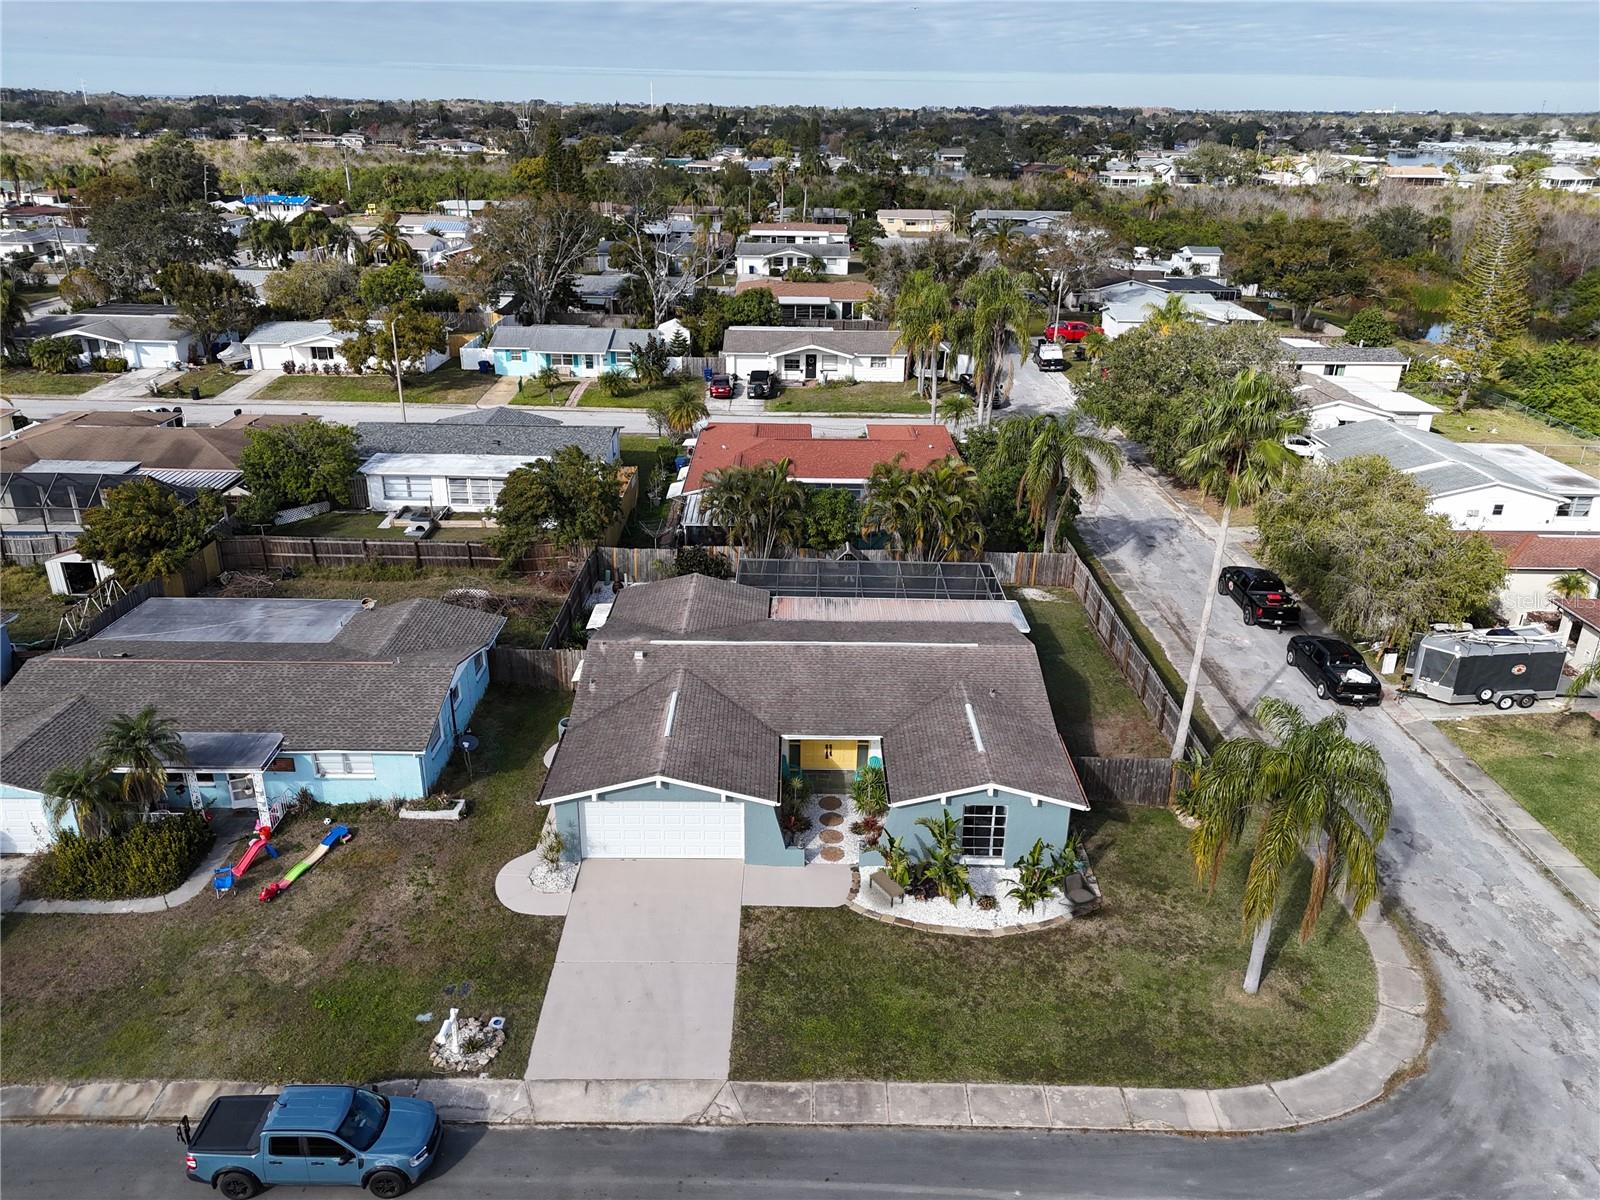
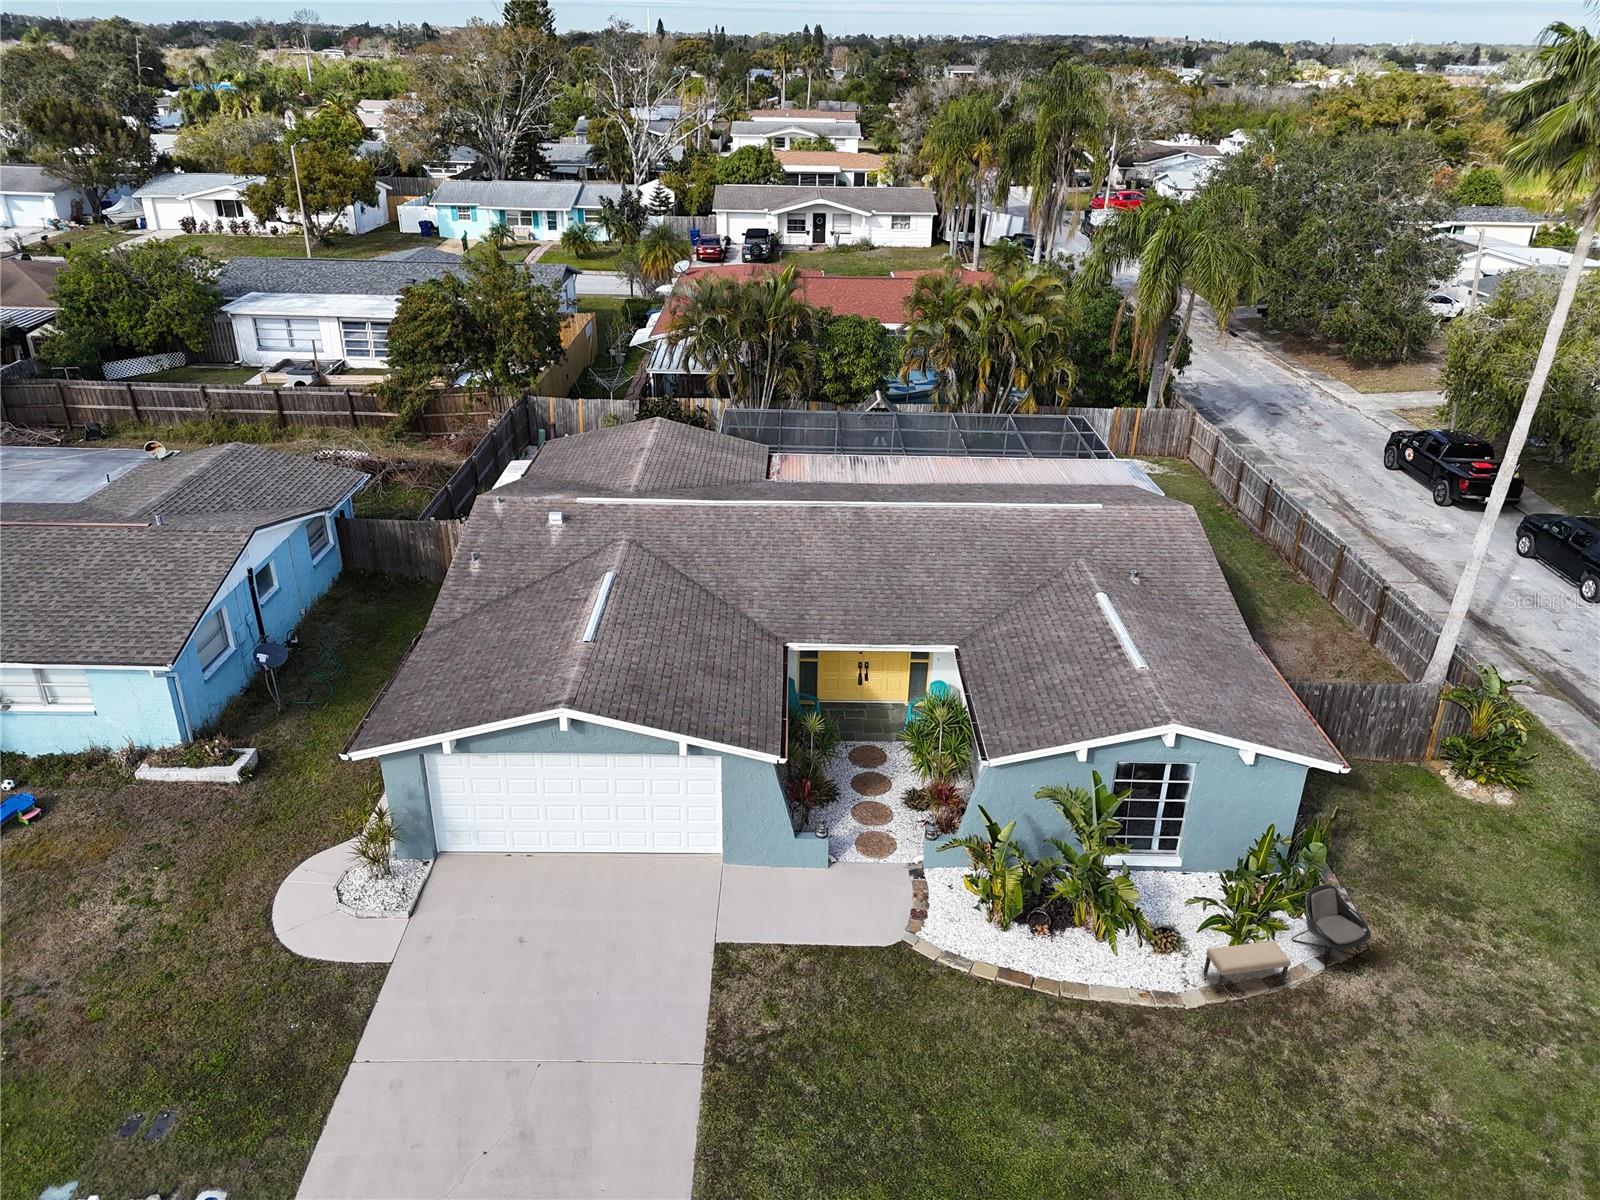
bench: present [869,870,905,907] -> present [1204,941,1291,992]

